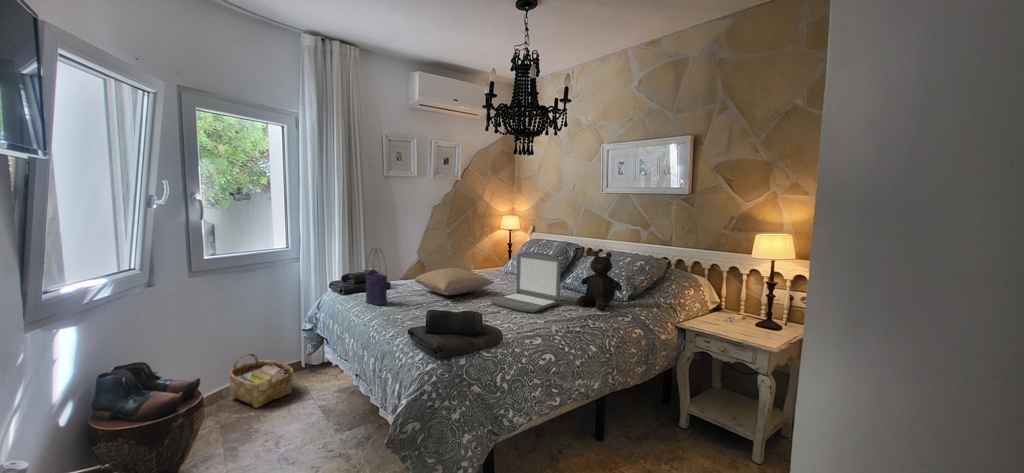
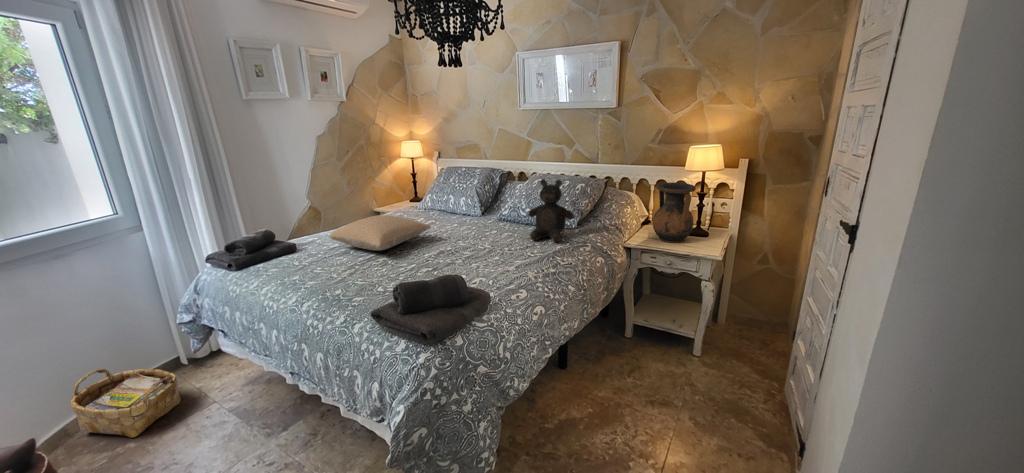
tote bag: present [366,249,387,305] -> none [267,206,307,280]
laptop: present [491,252,561,313] -> none [437,187,513,258]
vase: none [710,267,756,330] -> present [653,182,695,243]

